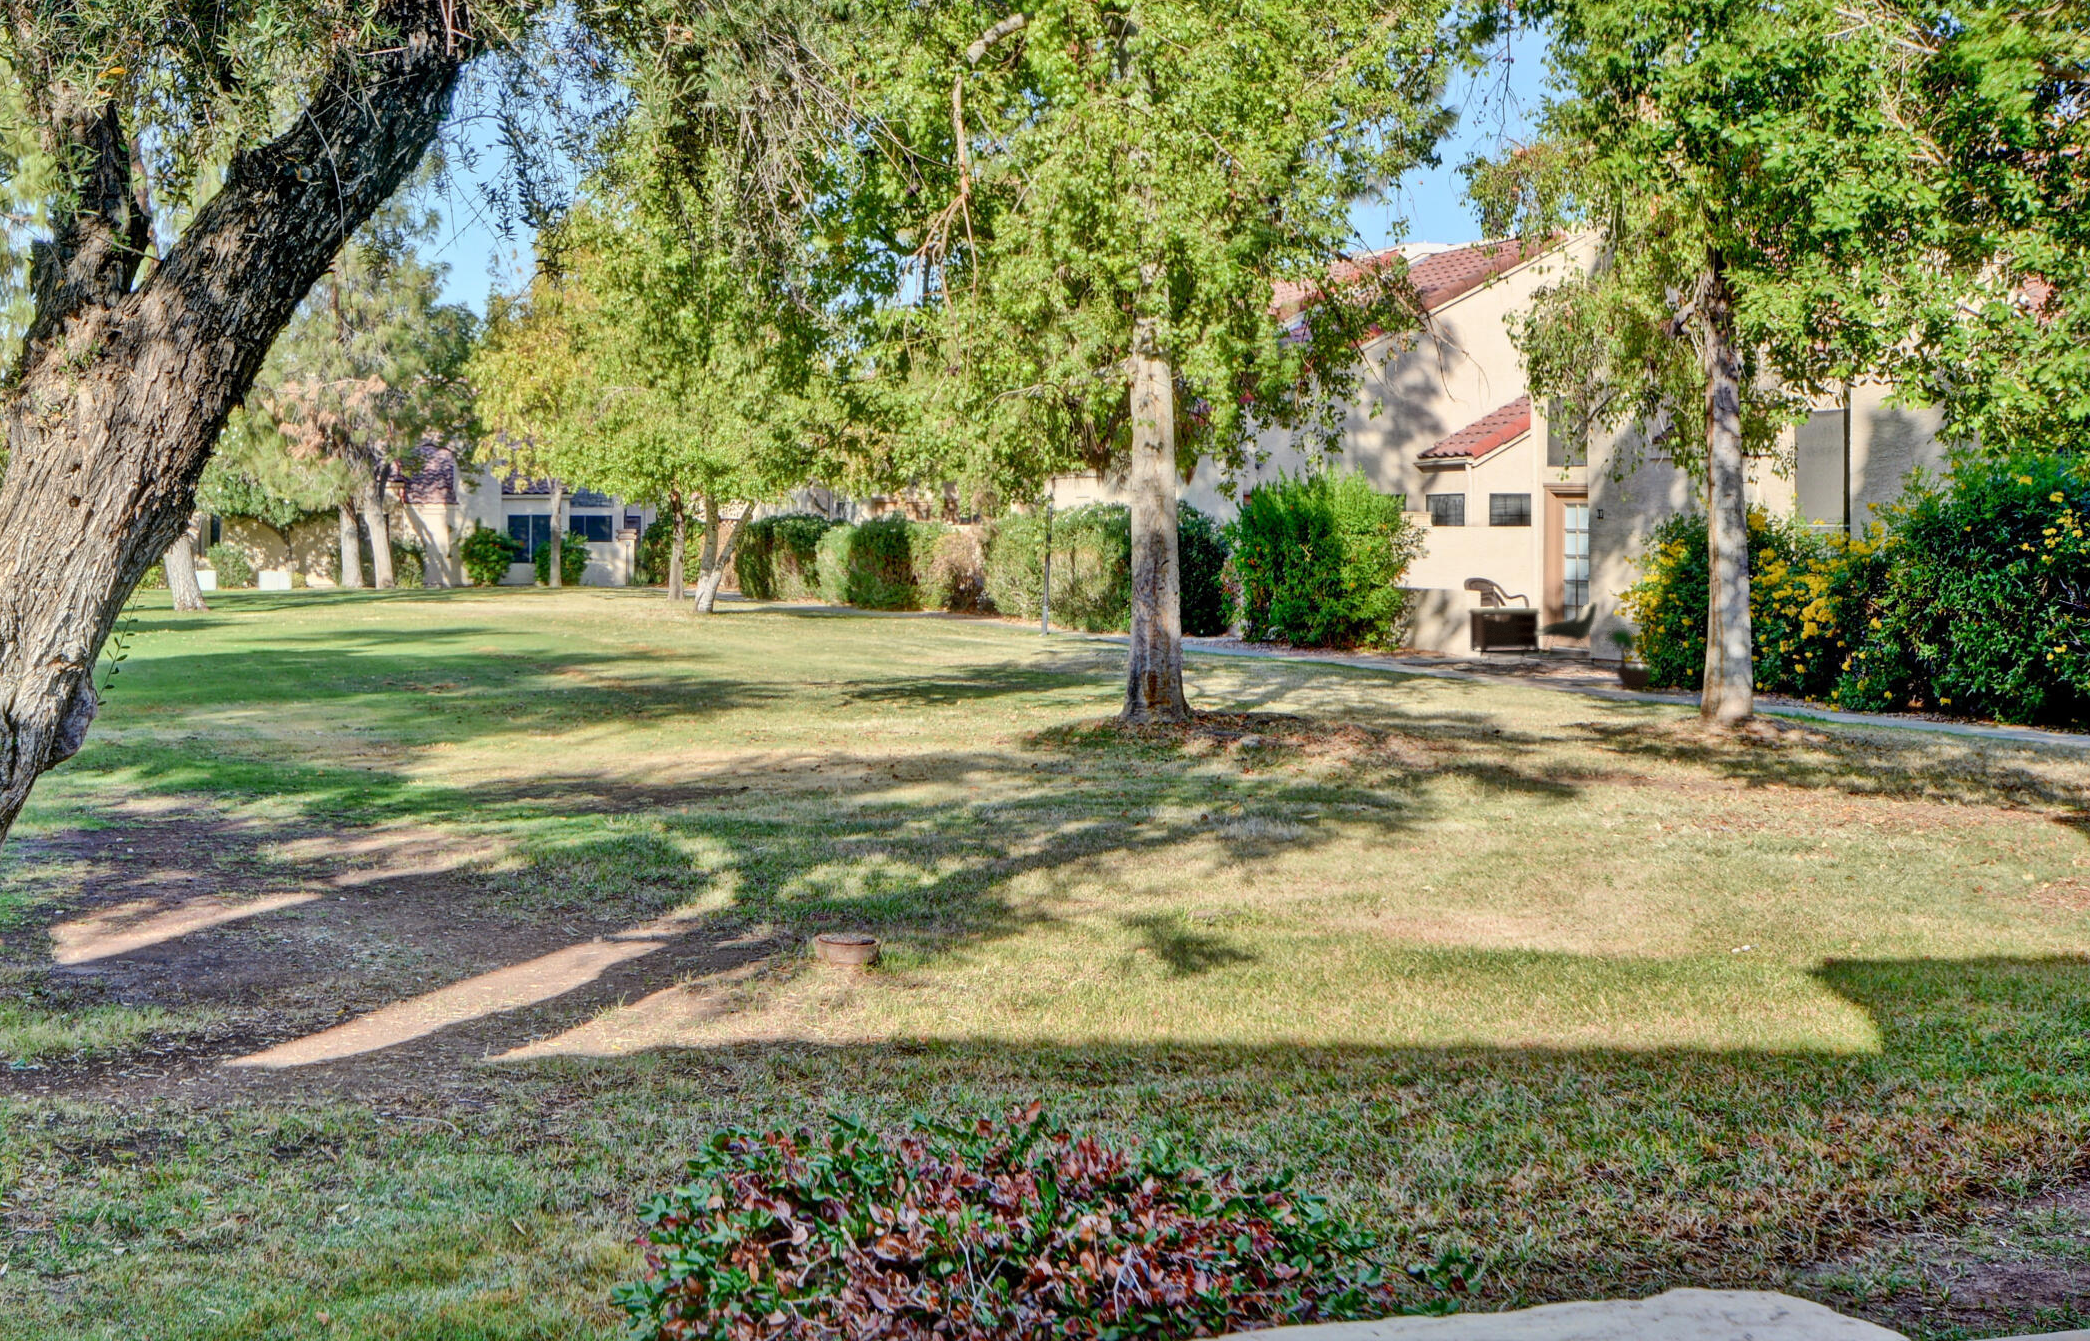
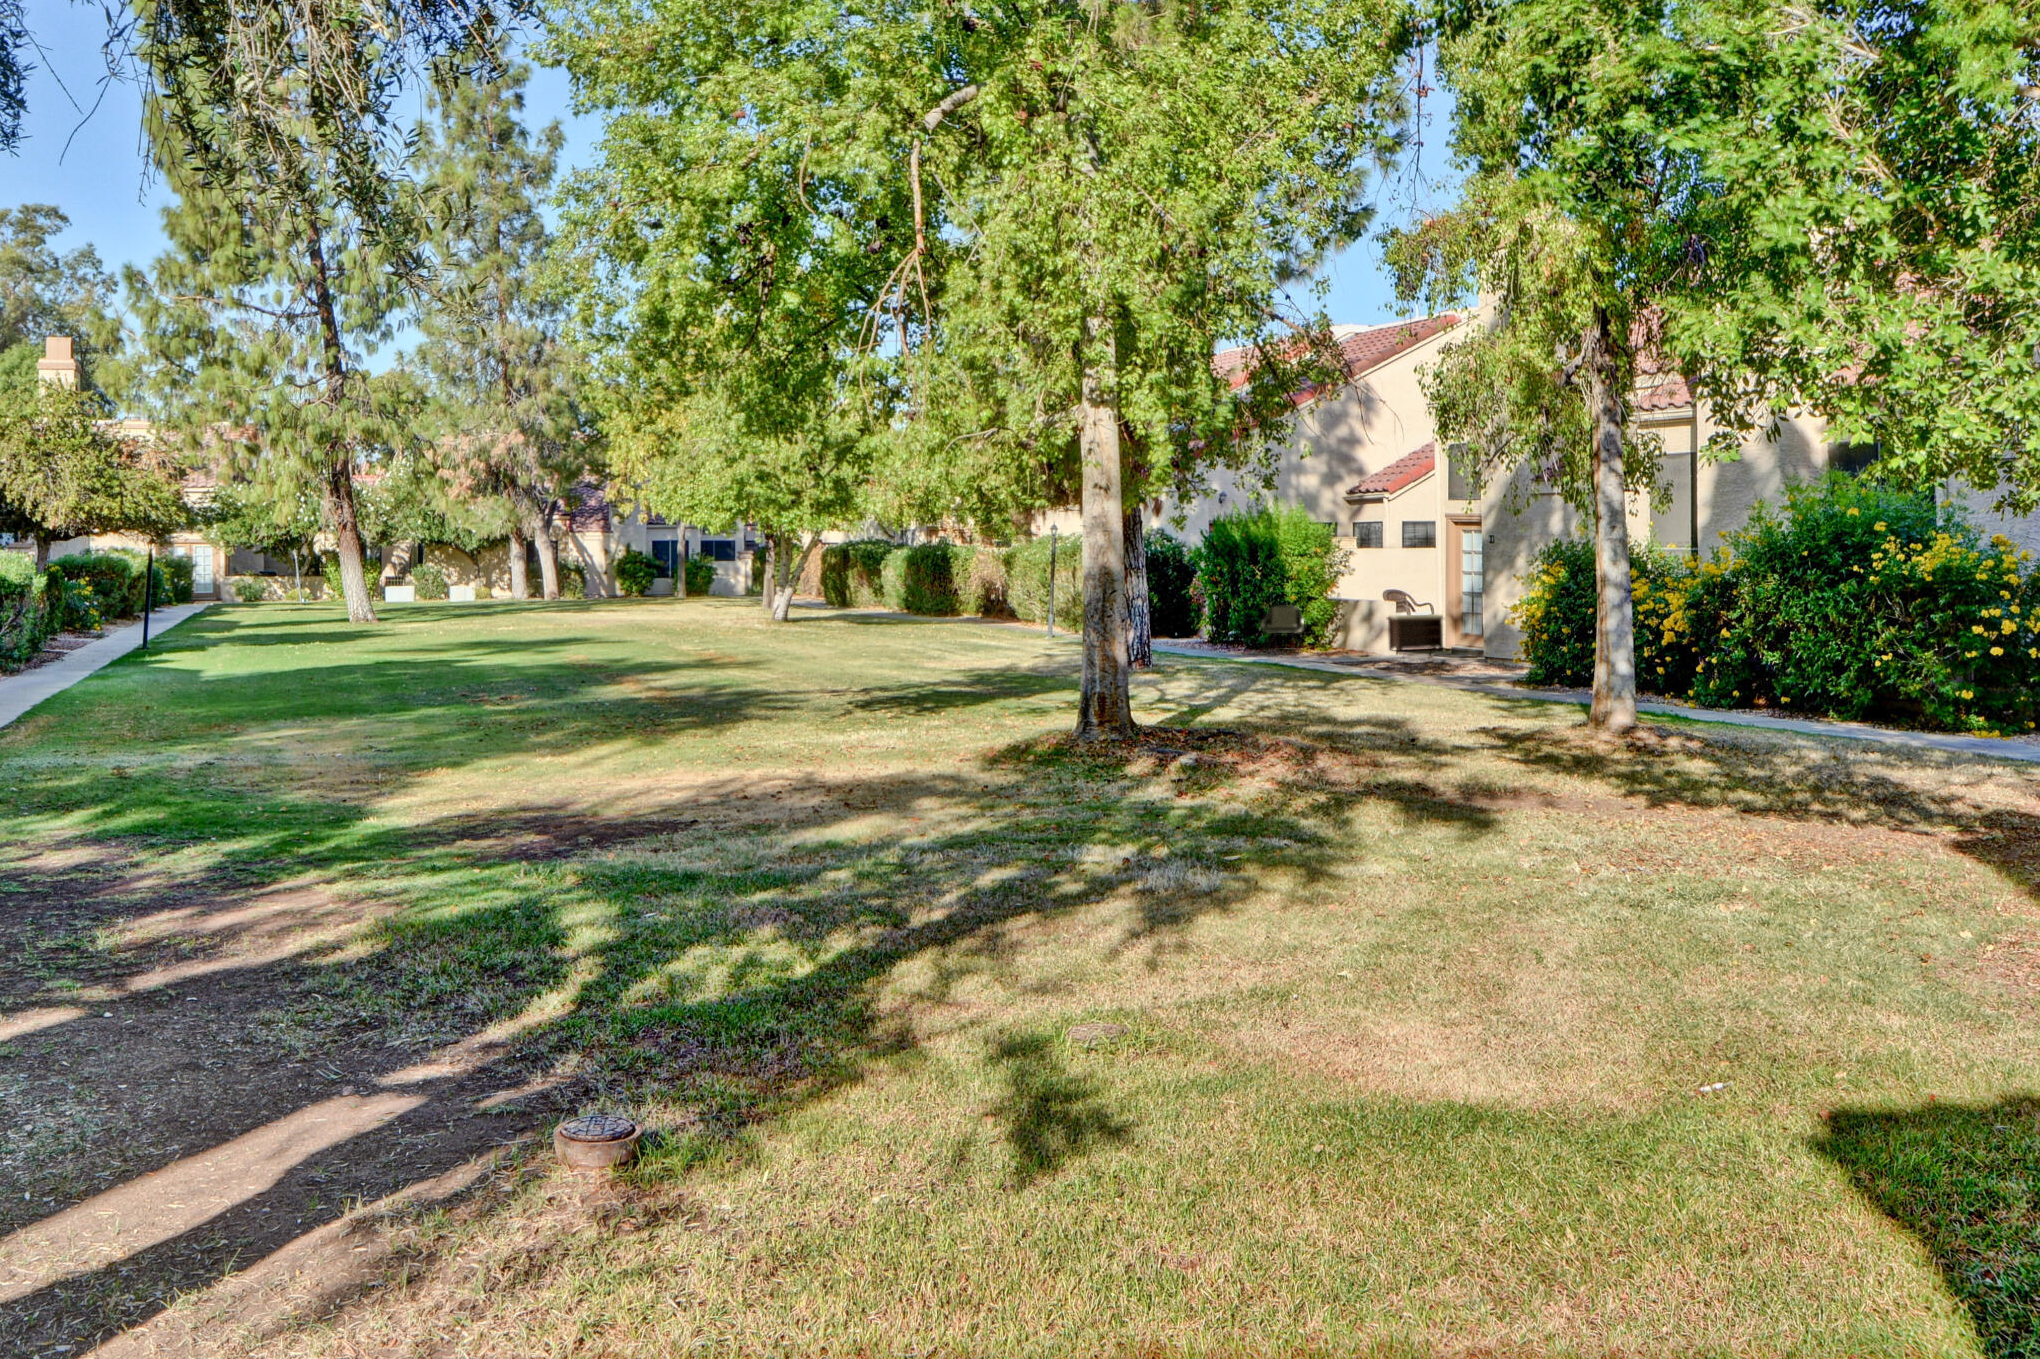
lounge chair: present [1535,603,1597,663] -> present [1261,605,1304,651]
potted tree: present [1605,628,1650,688] -> none [1498,630,1535,687]

